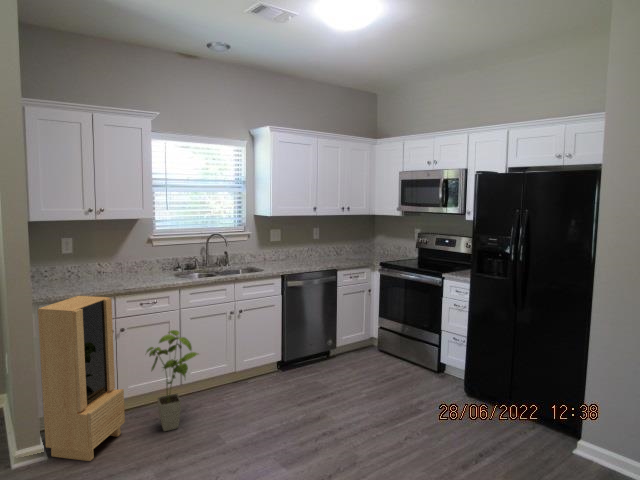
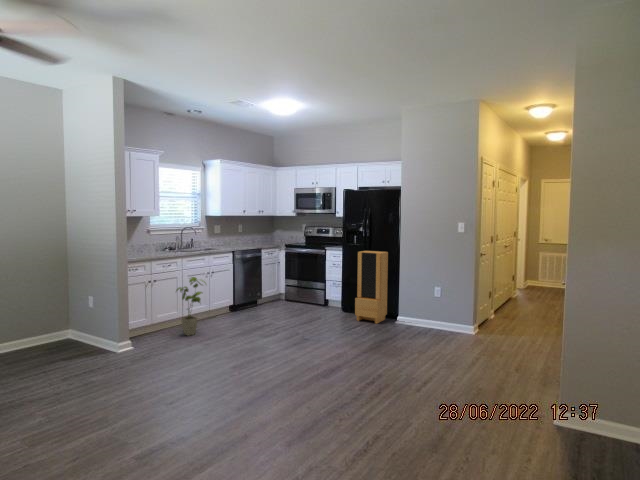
storage cabinet: present [38,296,125,461] -> present [355,251,388,324]

